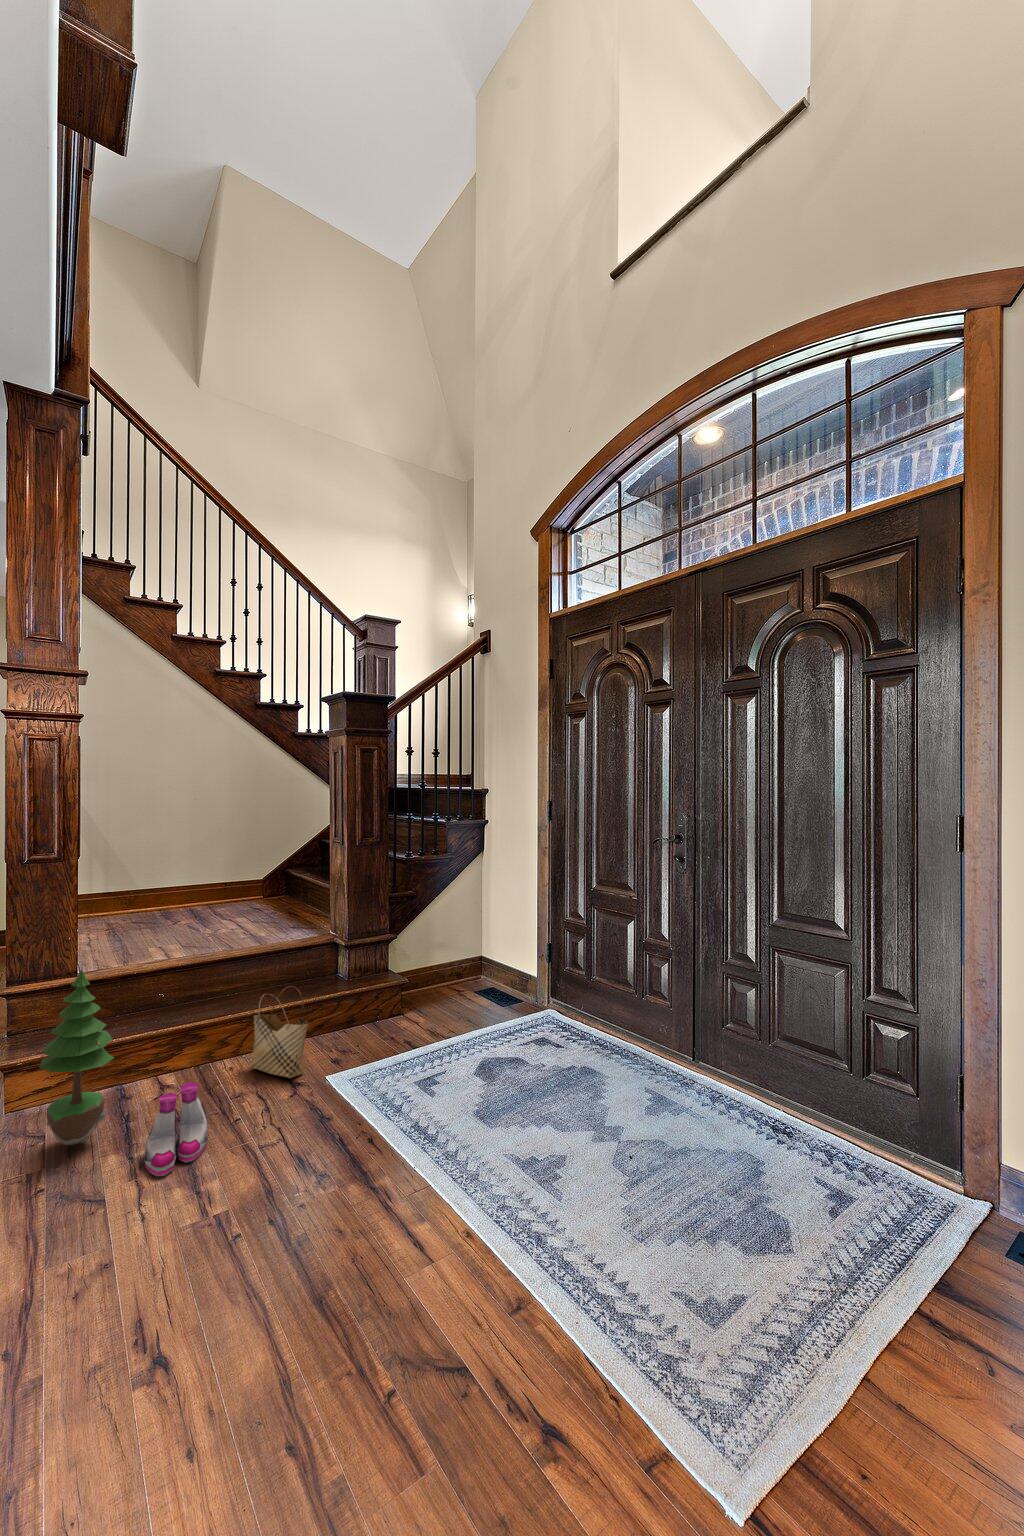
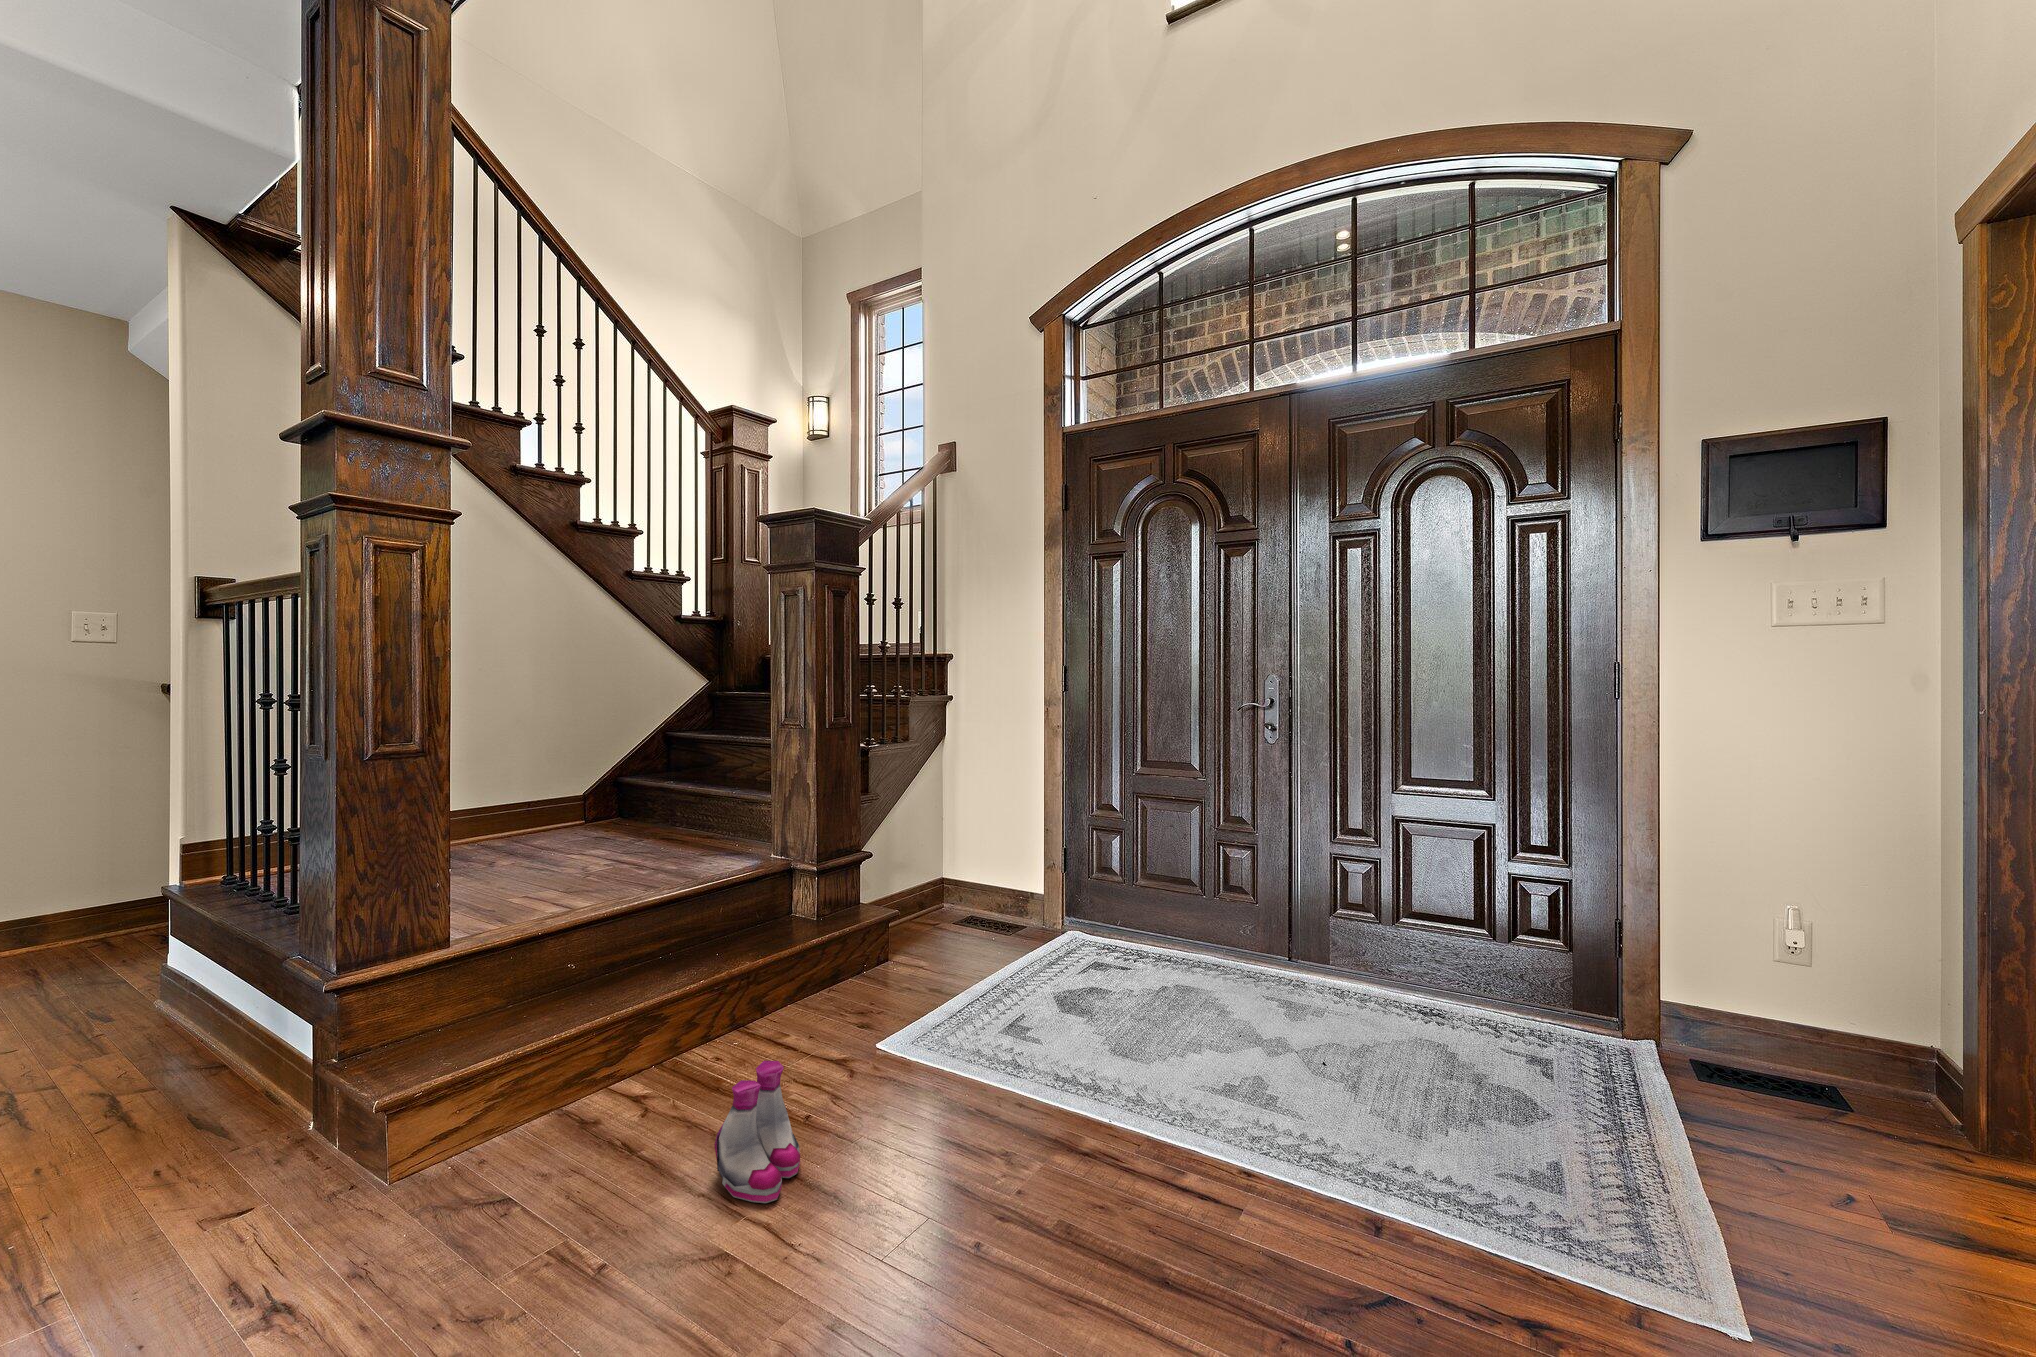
potted tree: present [39,970,114,1145] -> none [520,905,635,1195]
woven basket: present [250,986,309,1078] -> none [748,922,839,1053]

